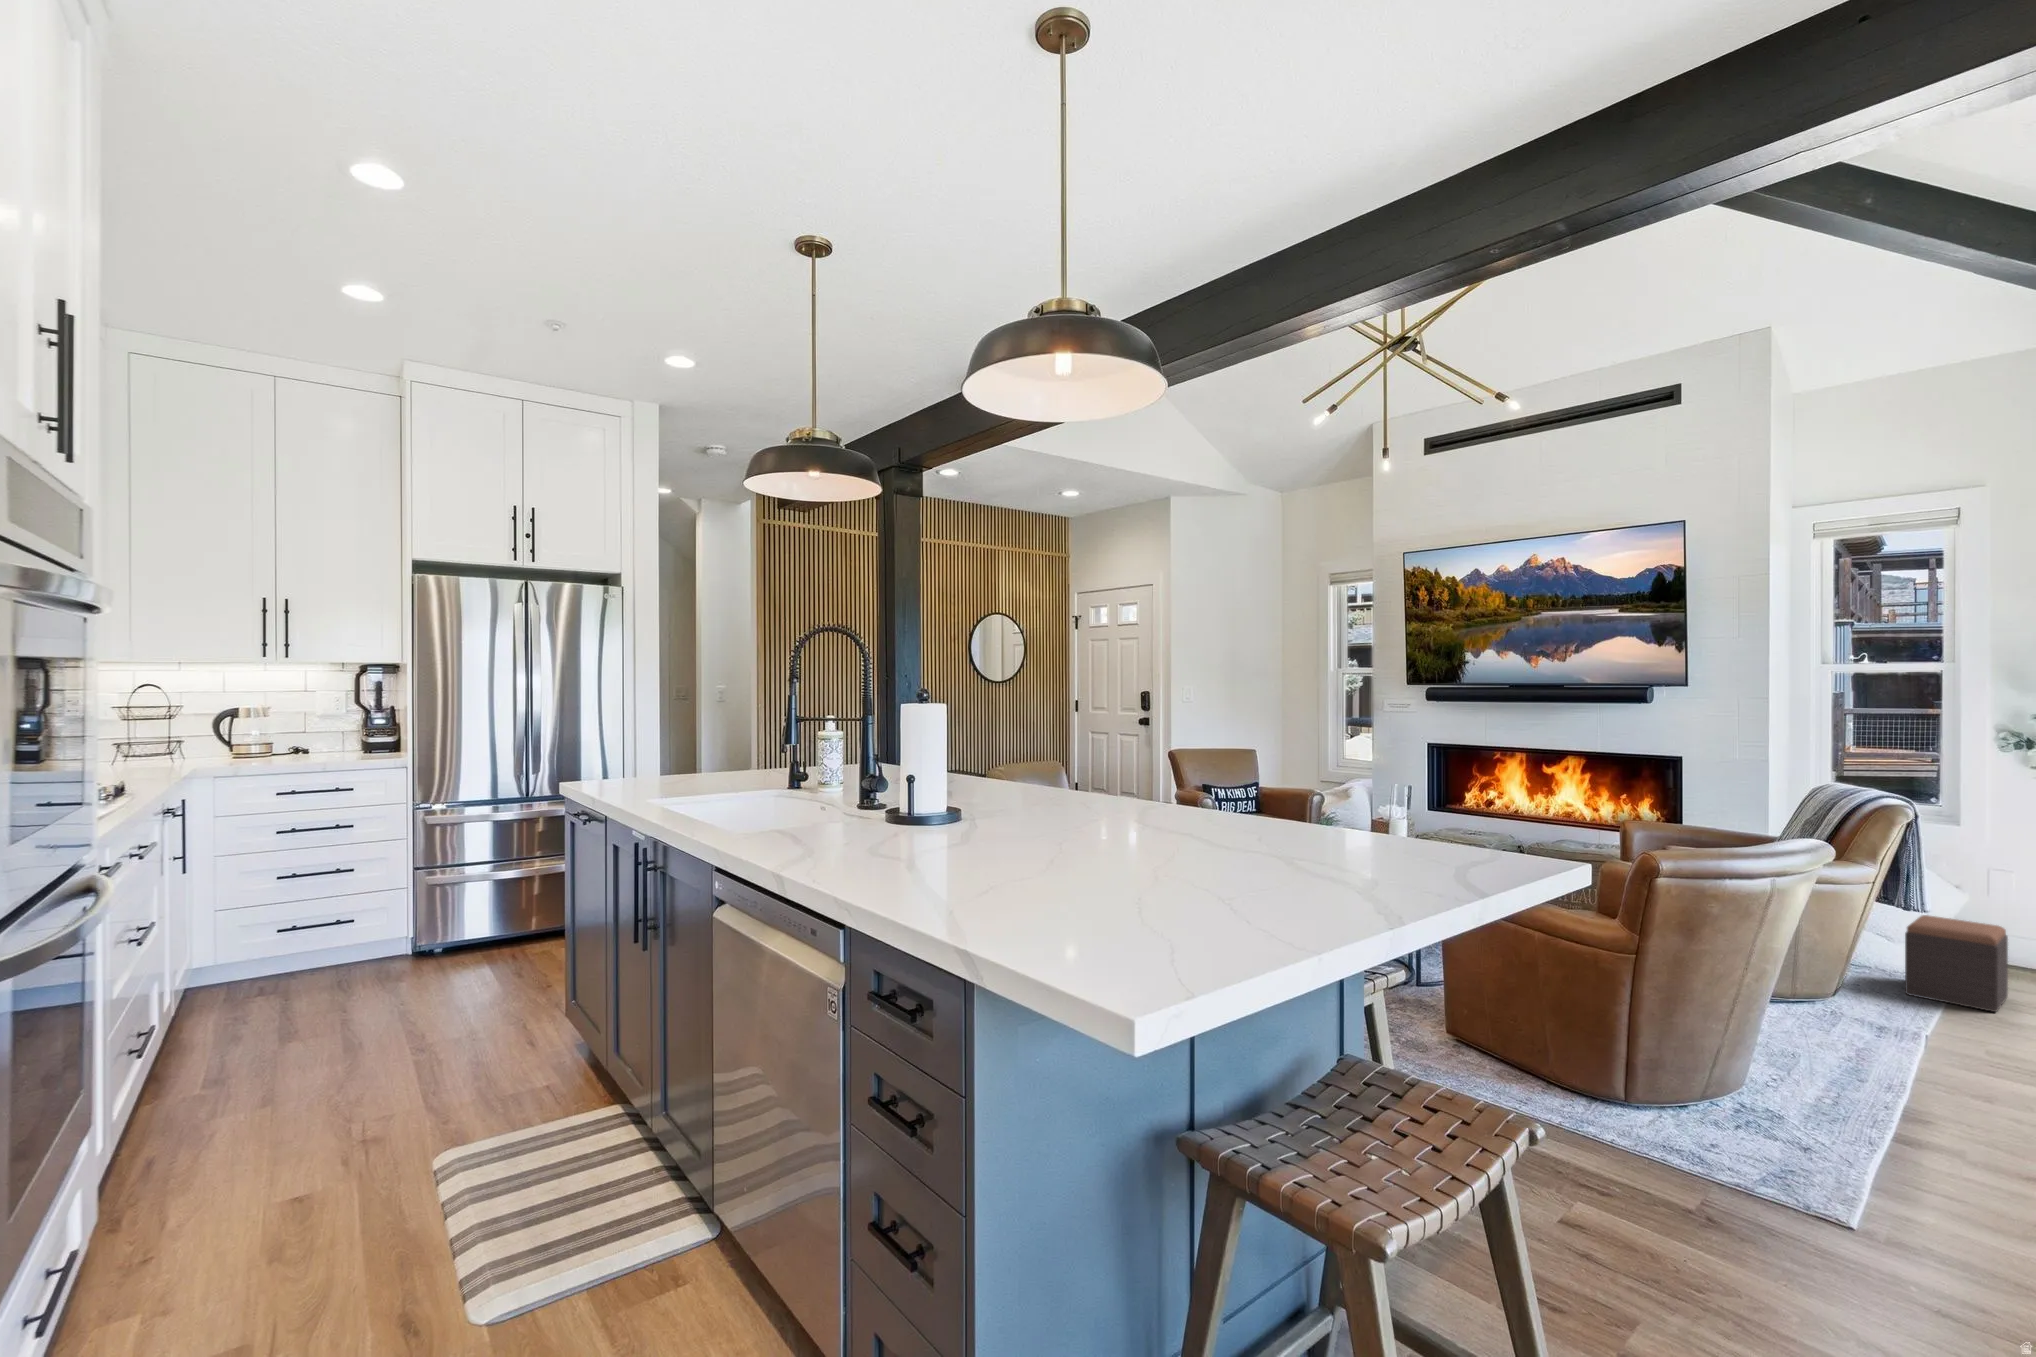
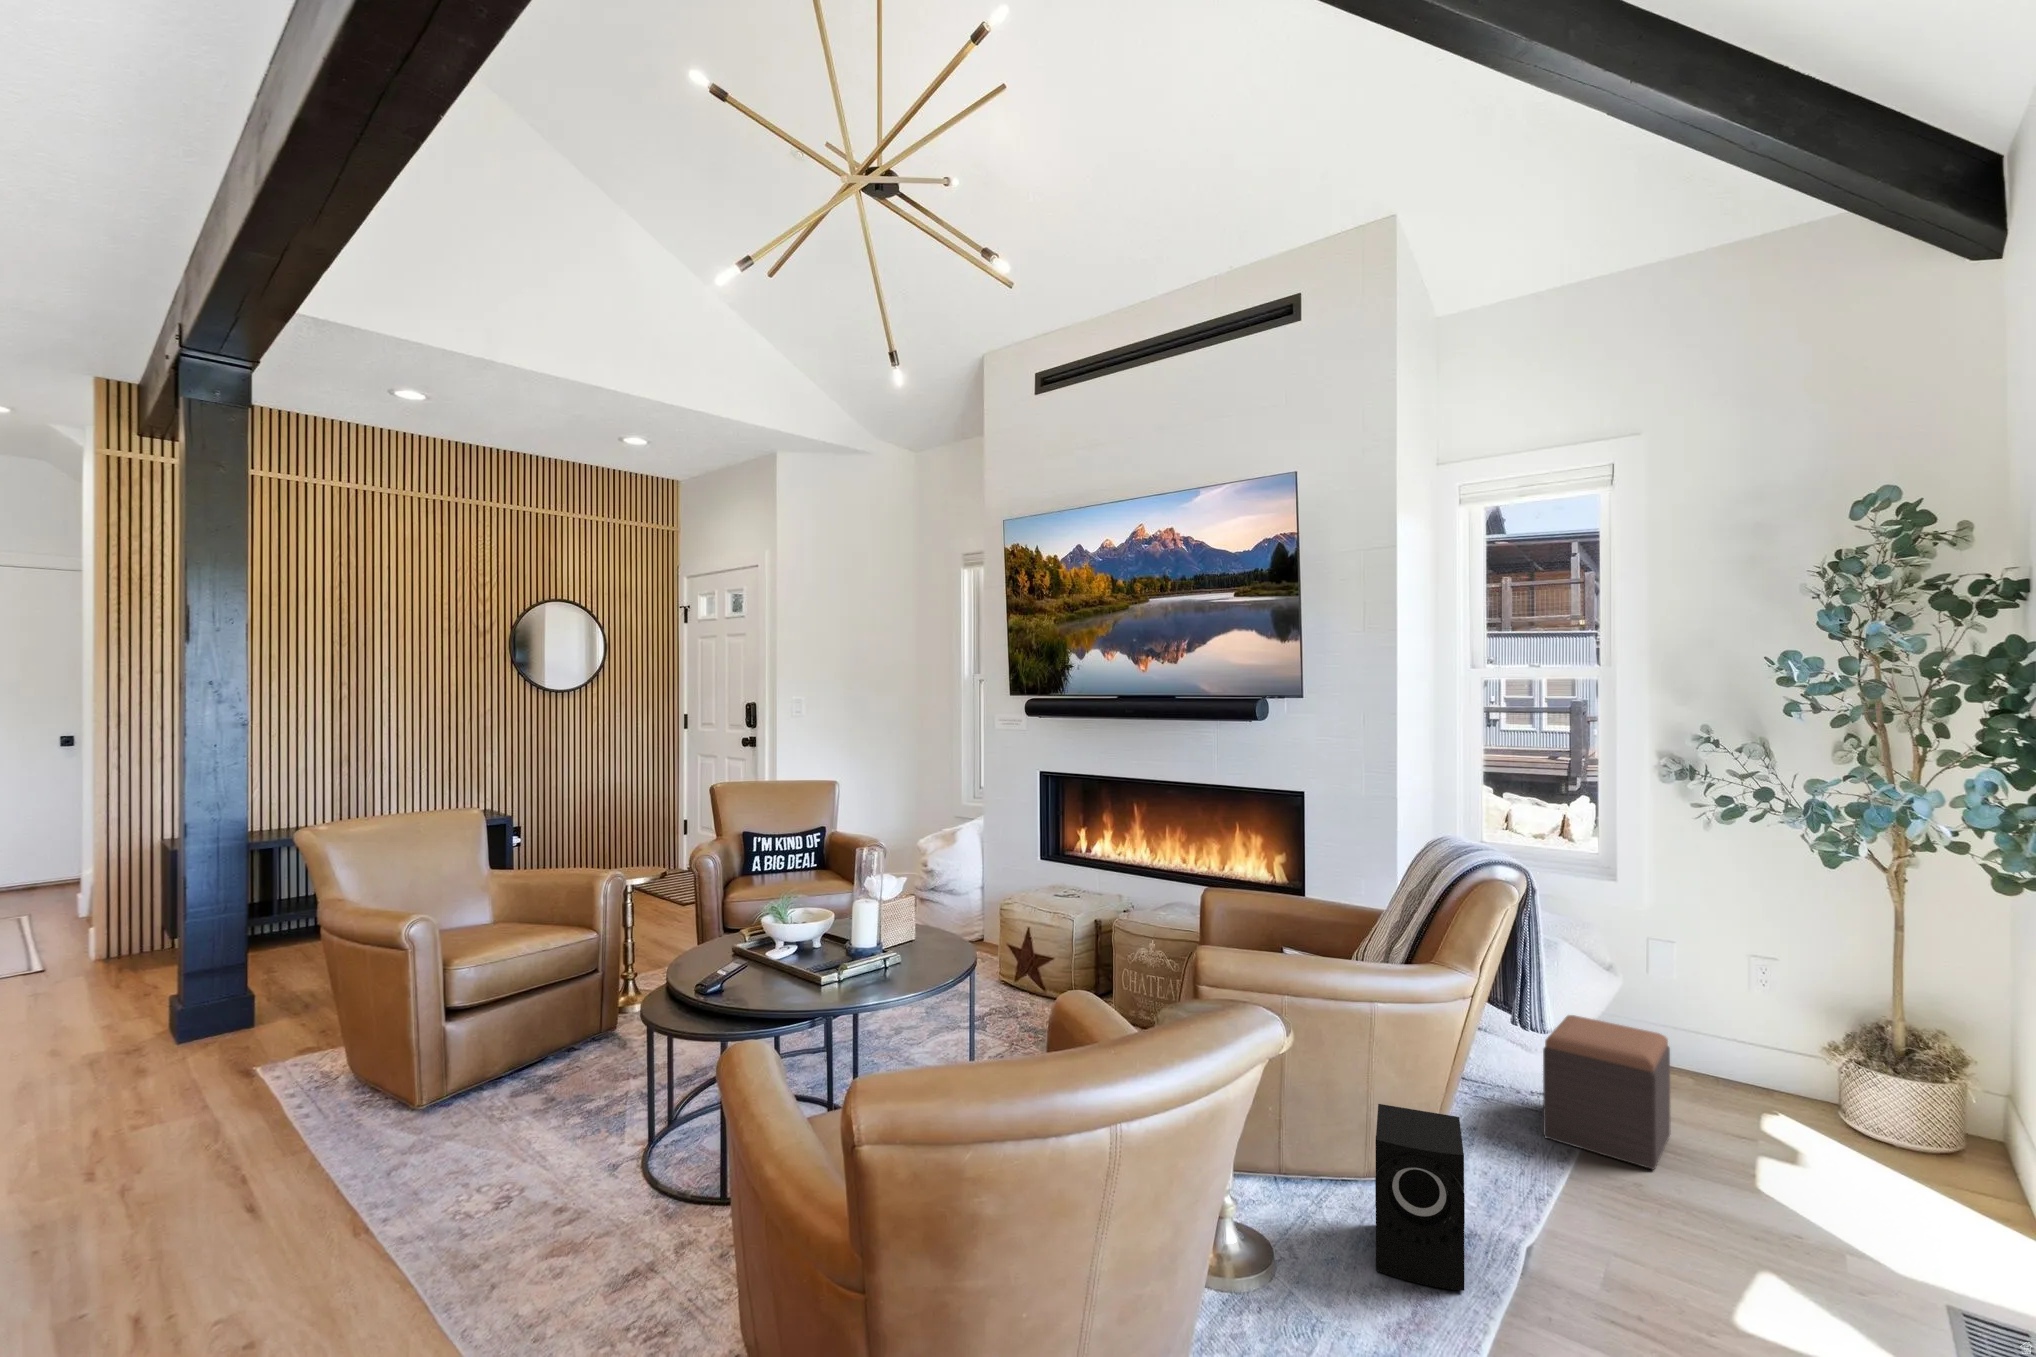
speaker: none [1797,947,1870,1049] -> present [1375,1104,1465,1291]

